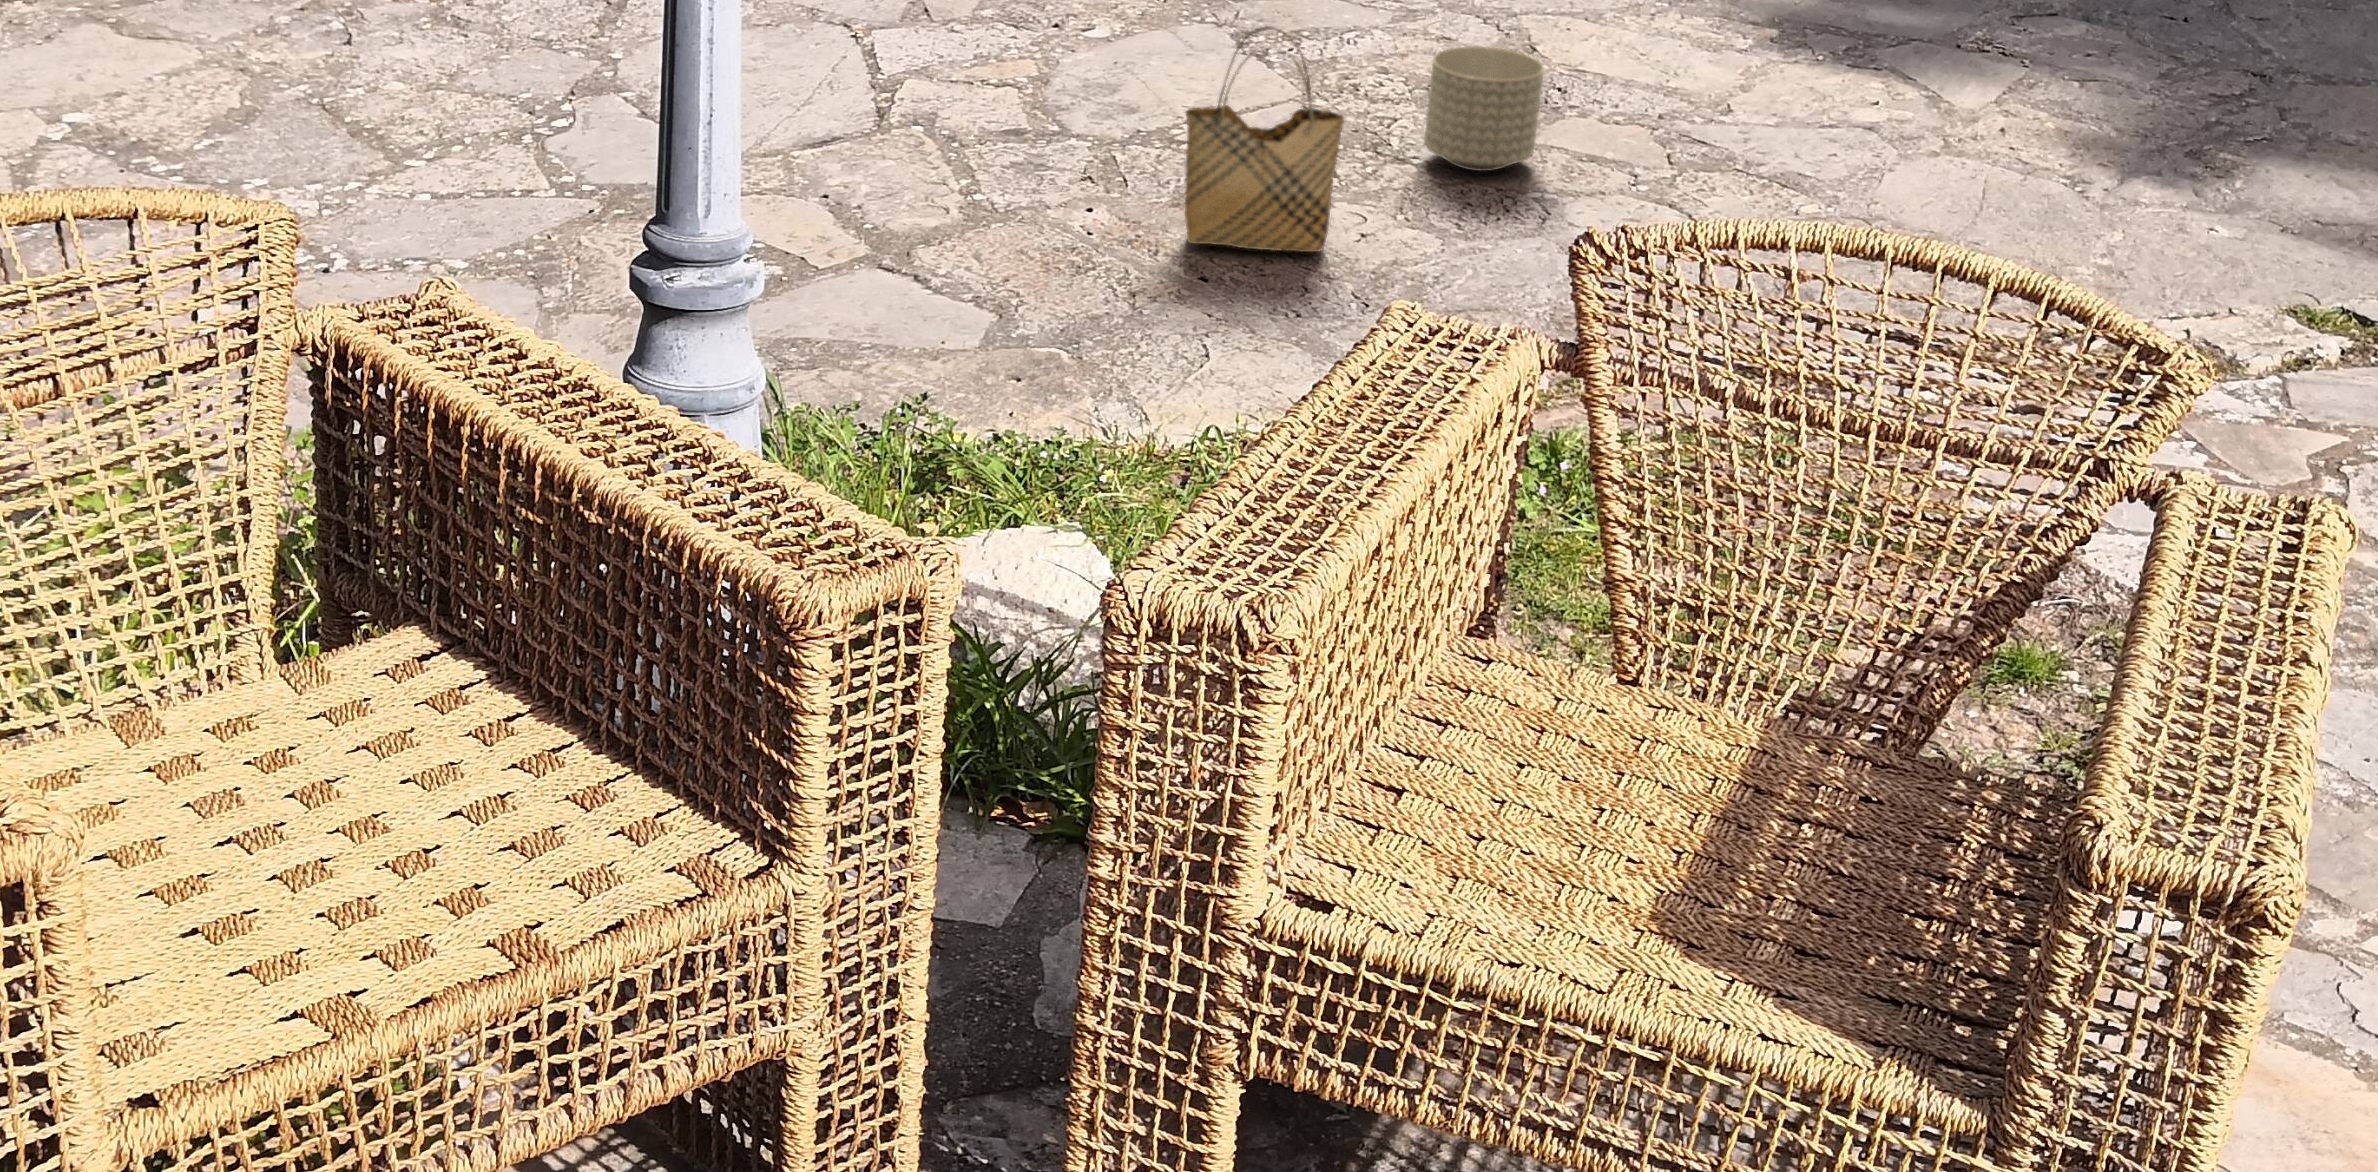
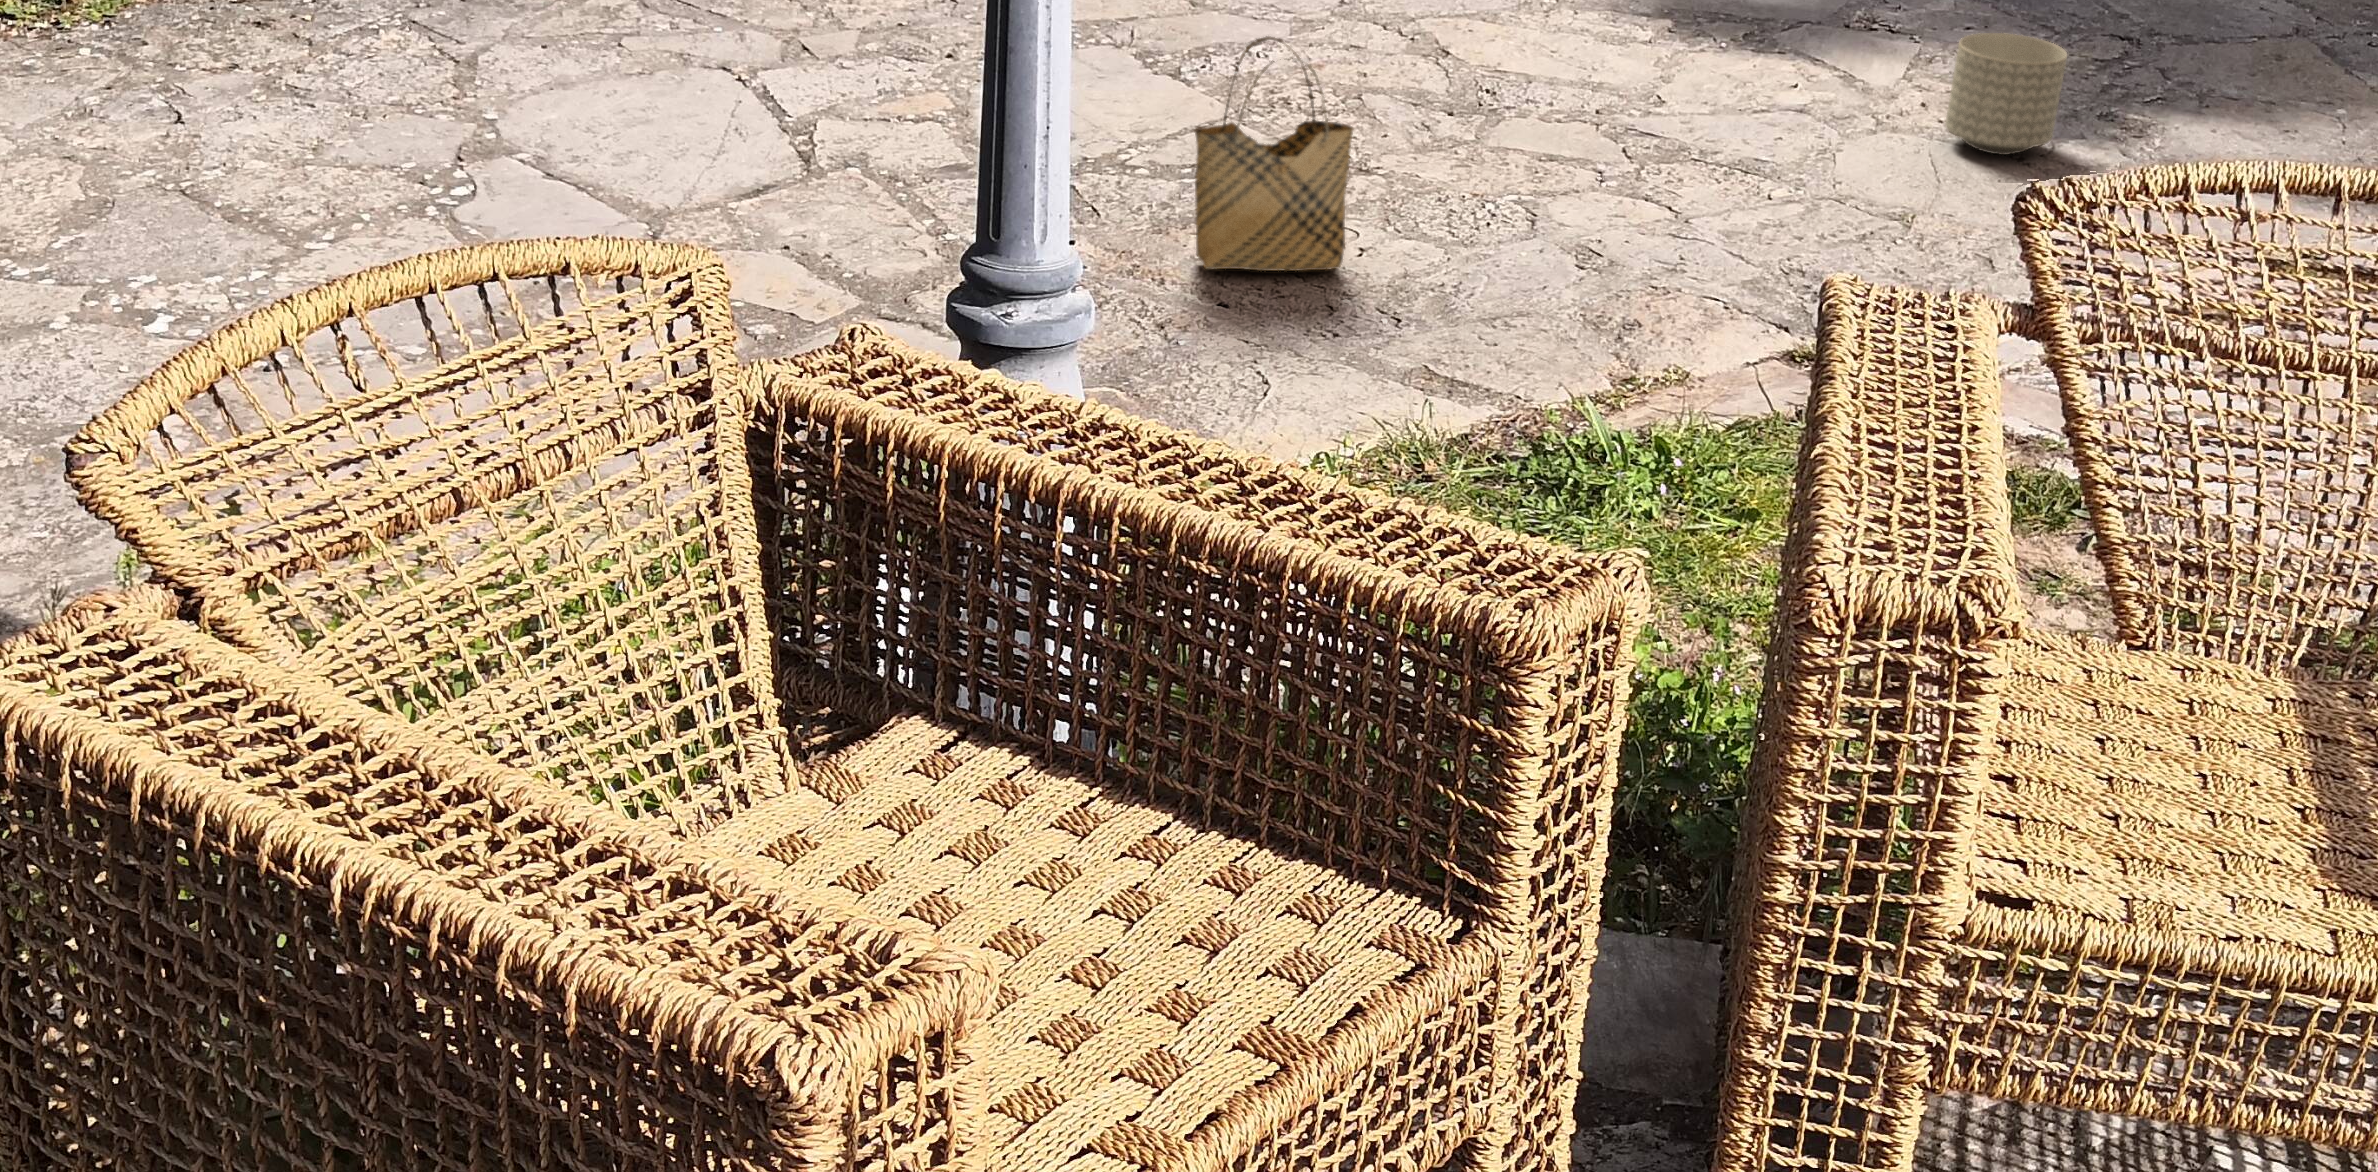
planter: present [1424,46,1544,171] -> present [1945,33,2067,155]

